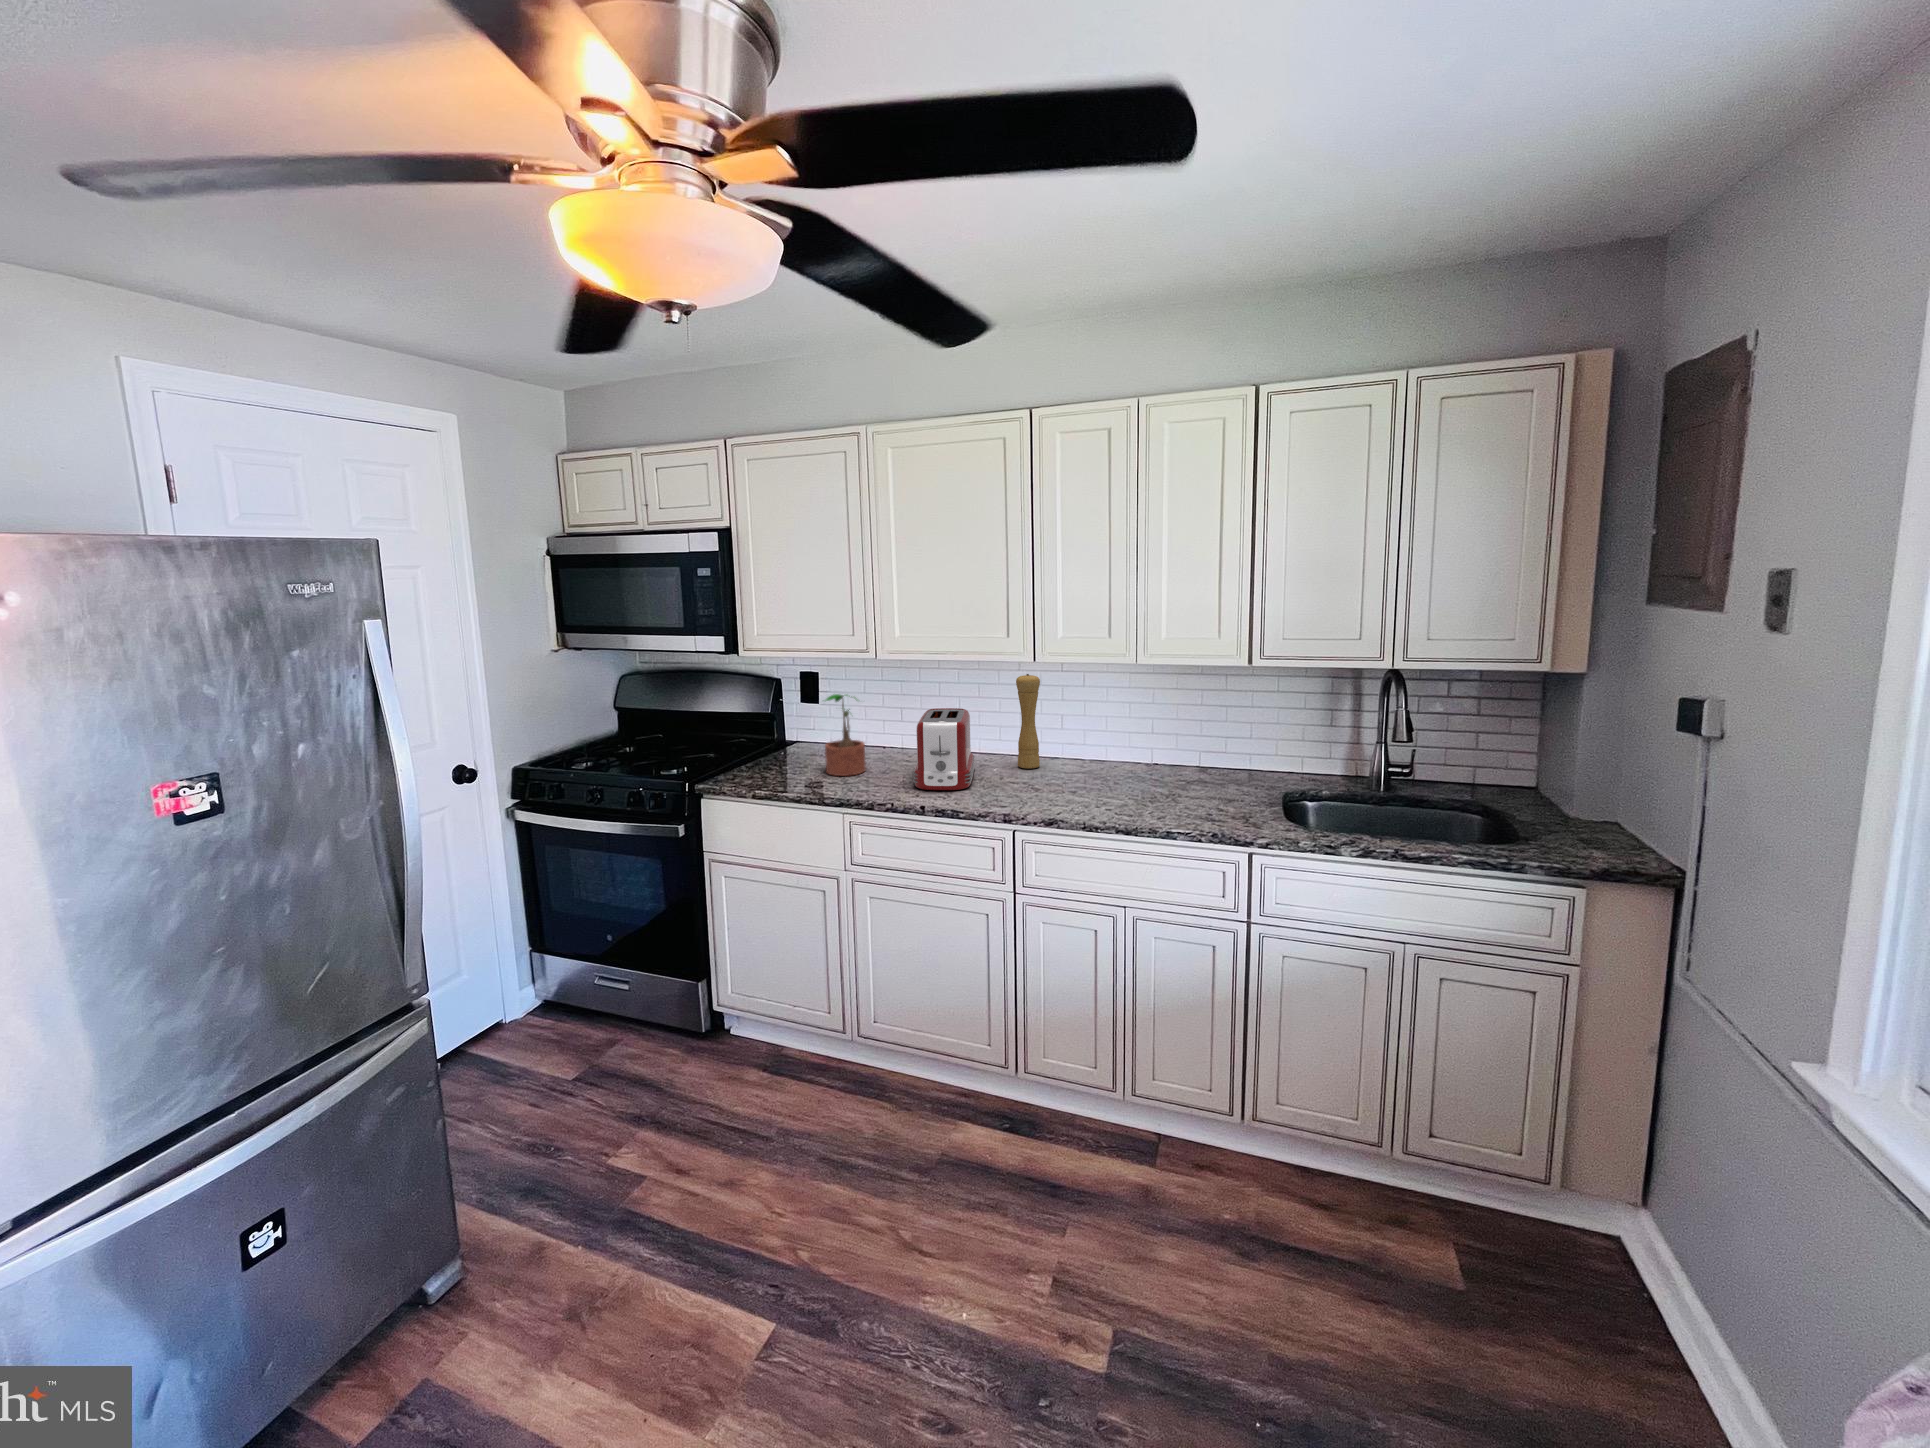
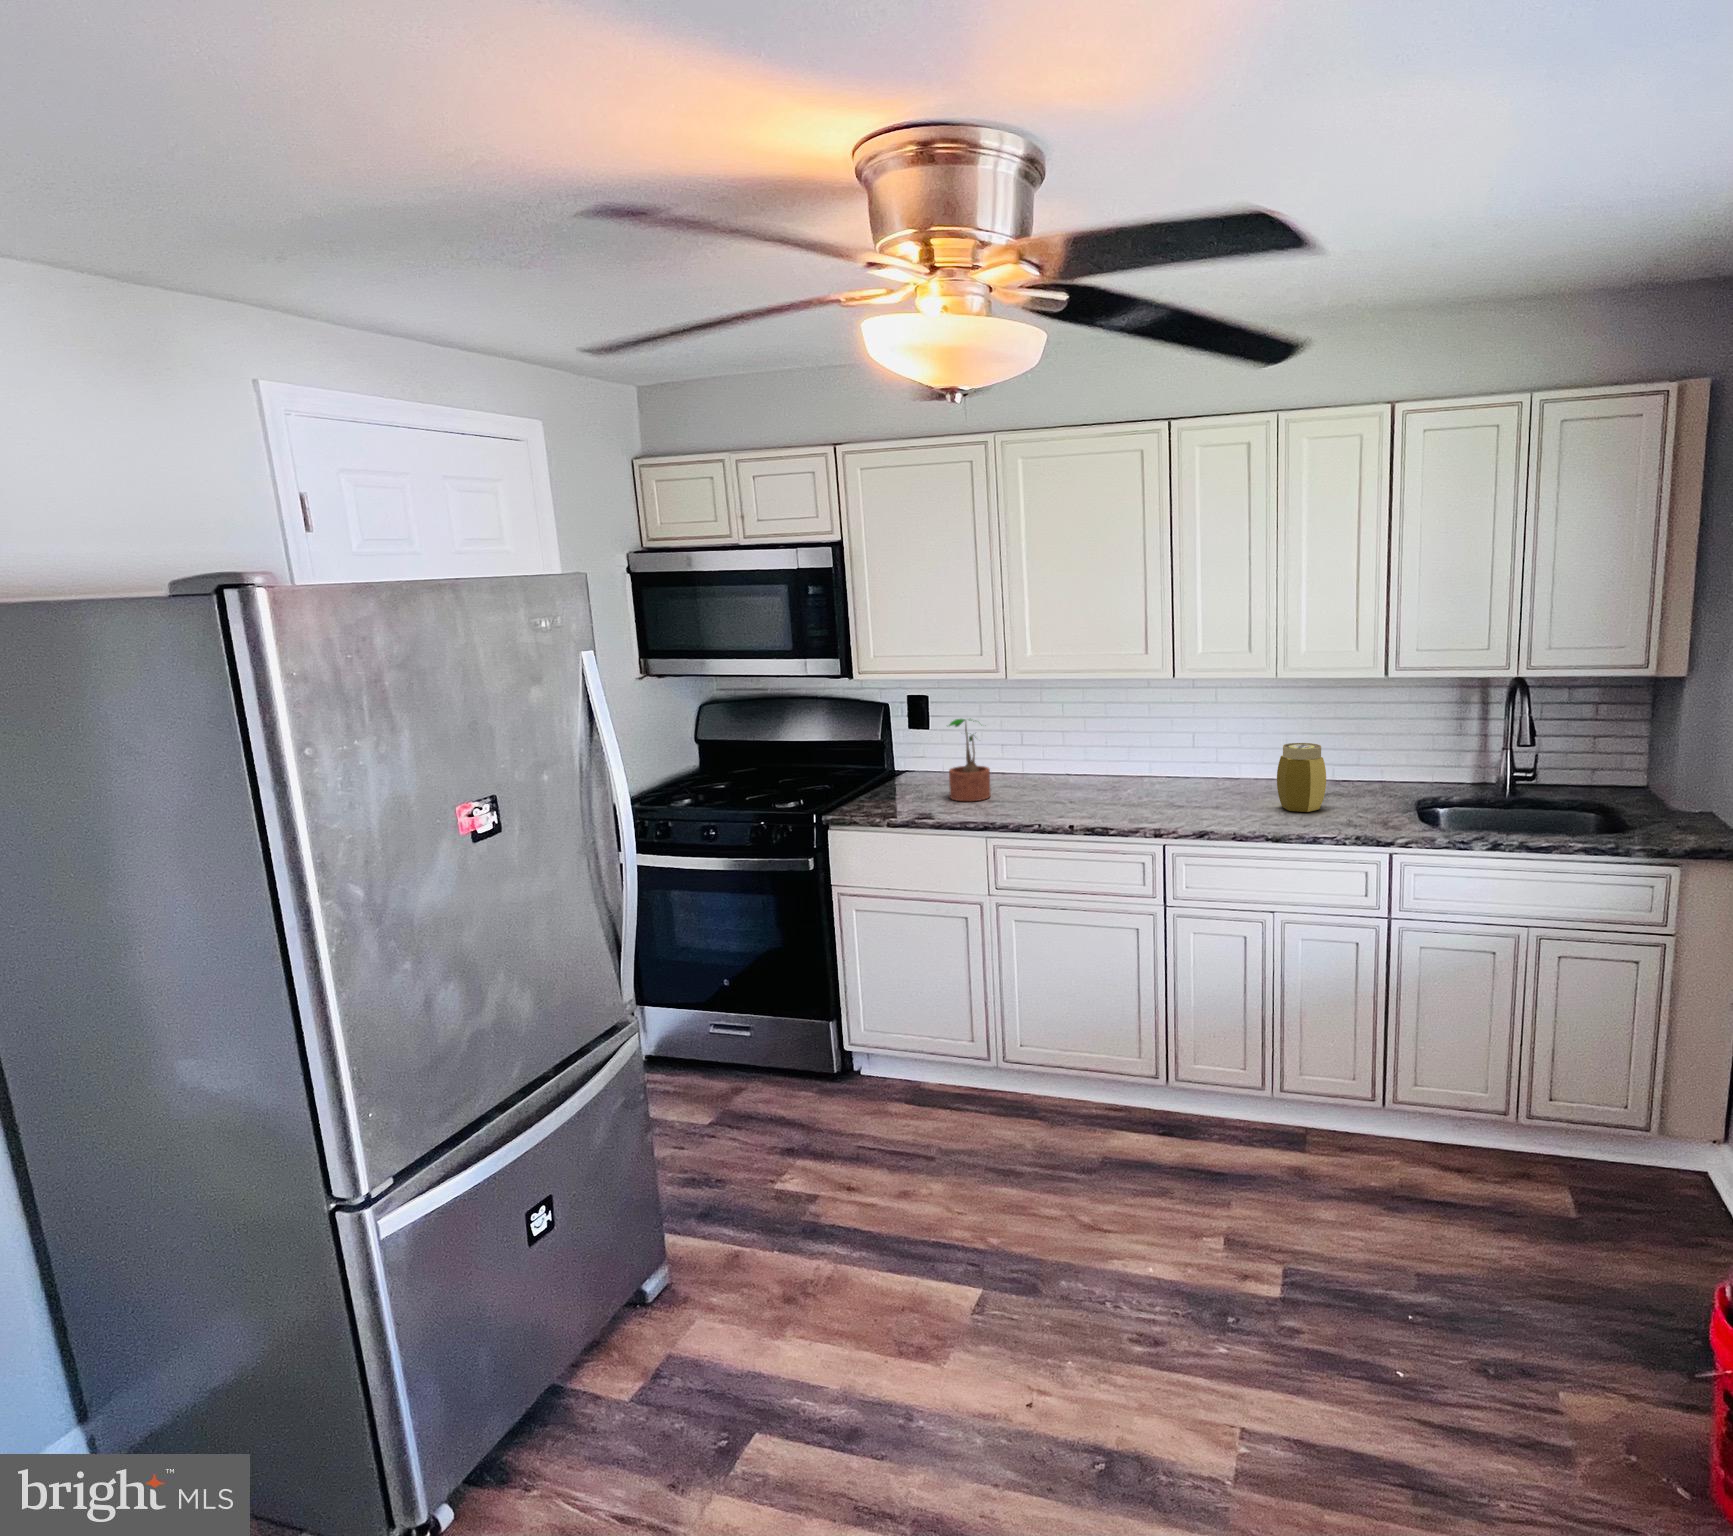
pepper mill: present [1016,674,1040,768] -> none [1144,693,1169,789]
toaster: present [913,708,975,790] -> none [1048,730,1108,810]
jar: none [1138,728,1188,801] -> present [1277,743,1326,812]

